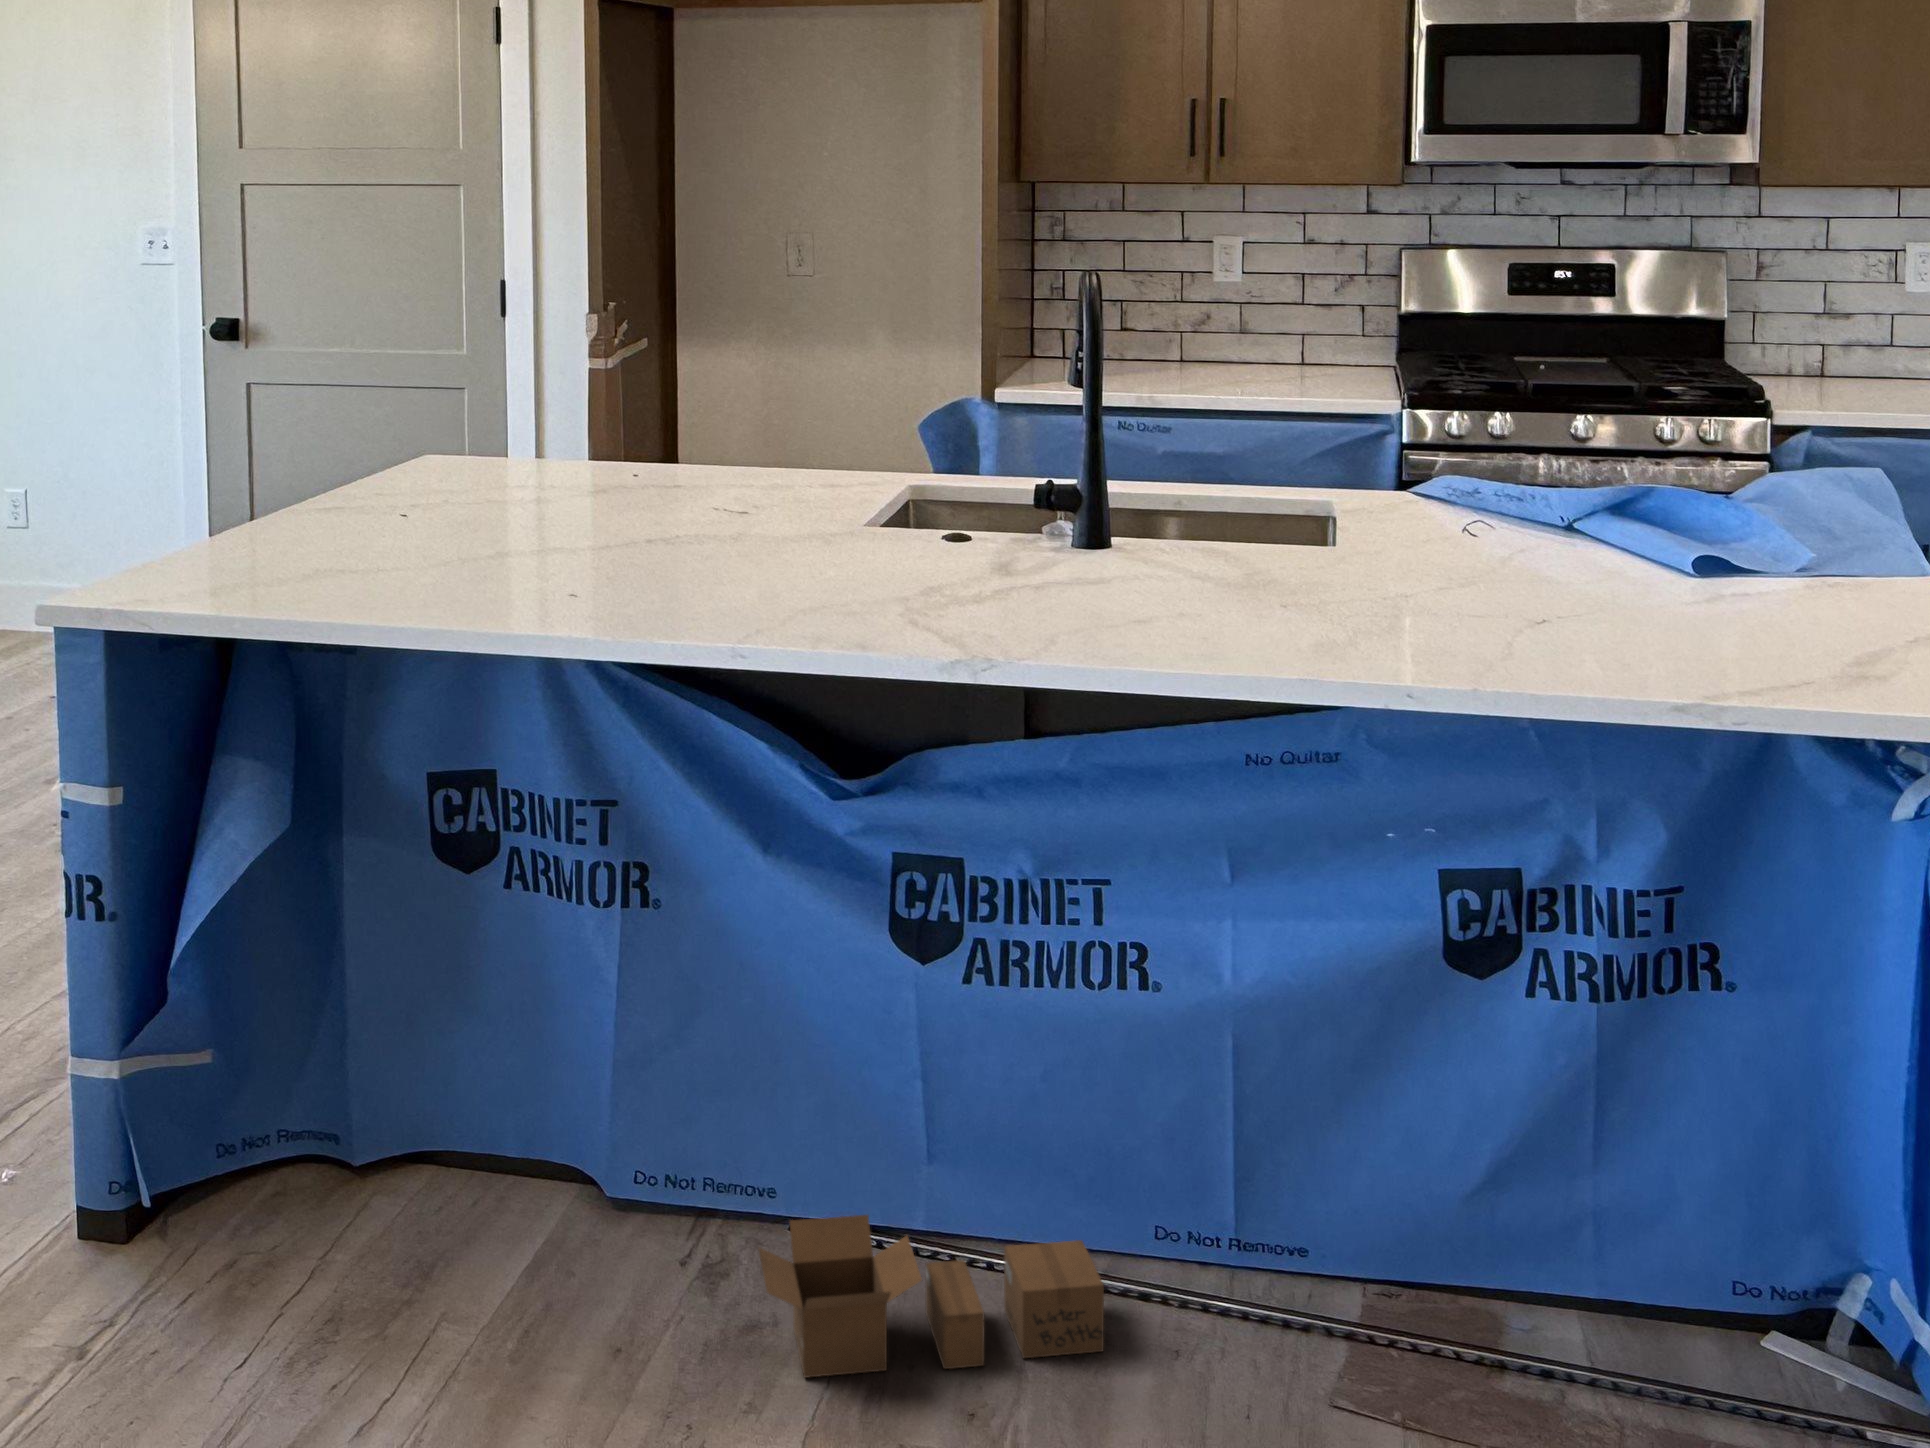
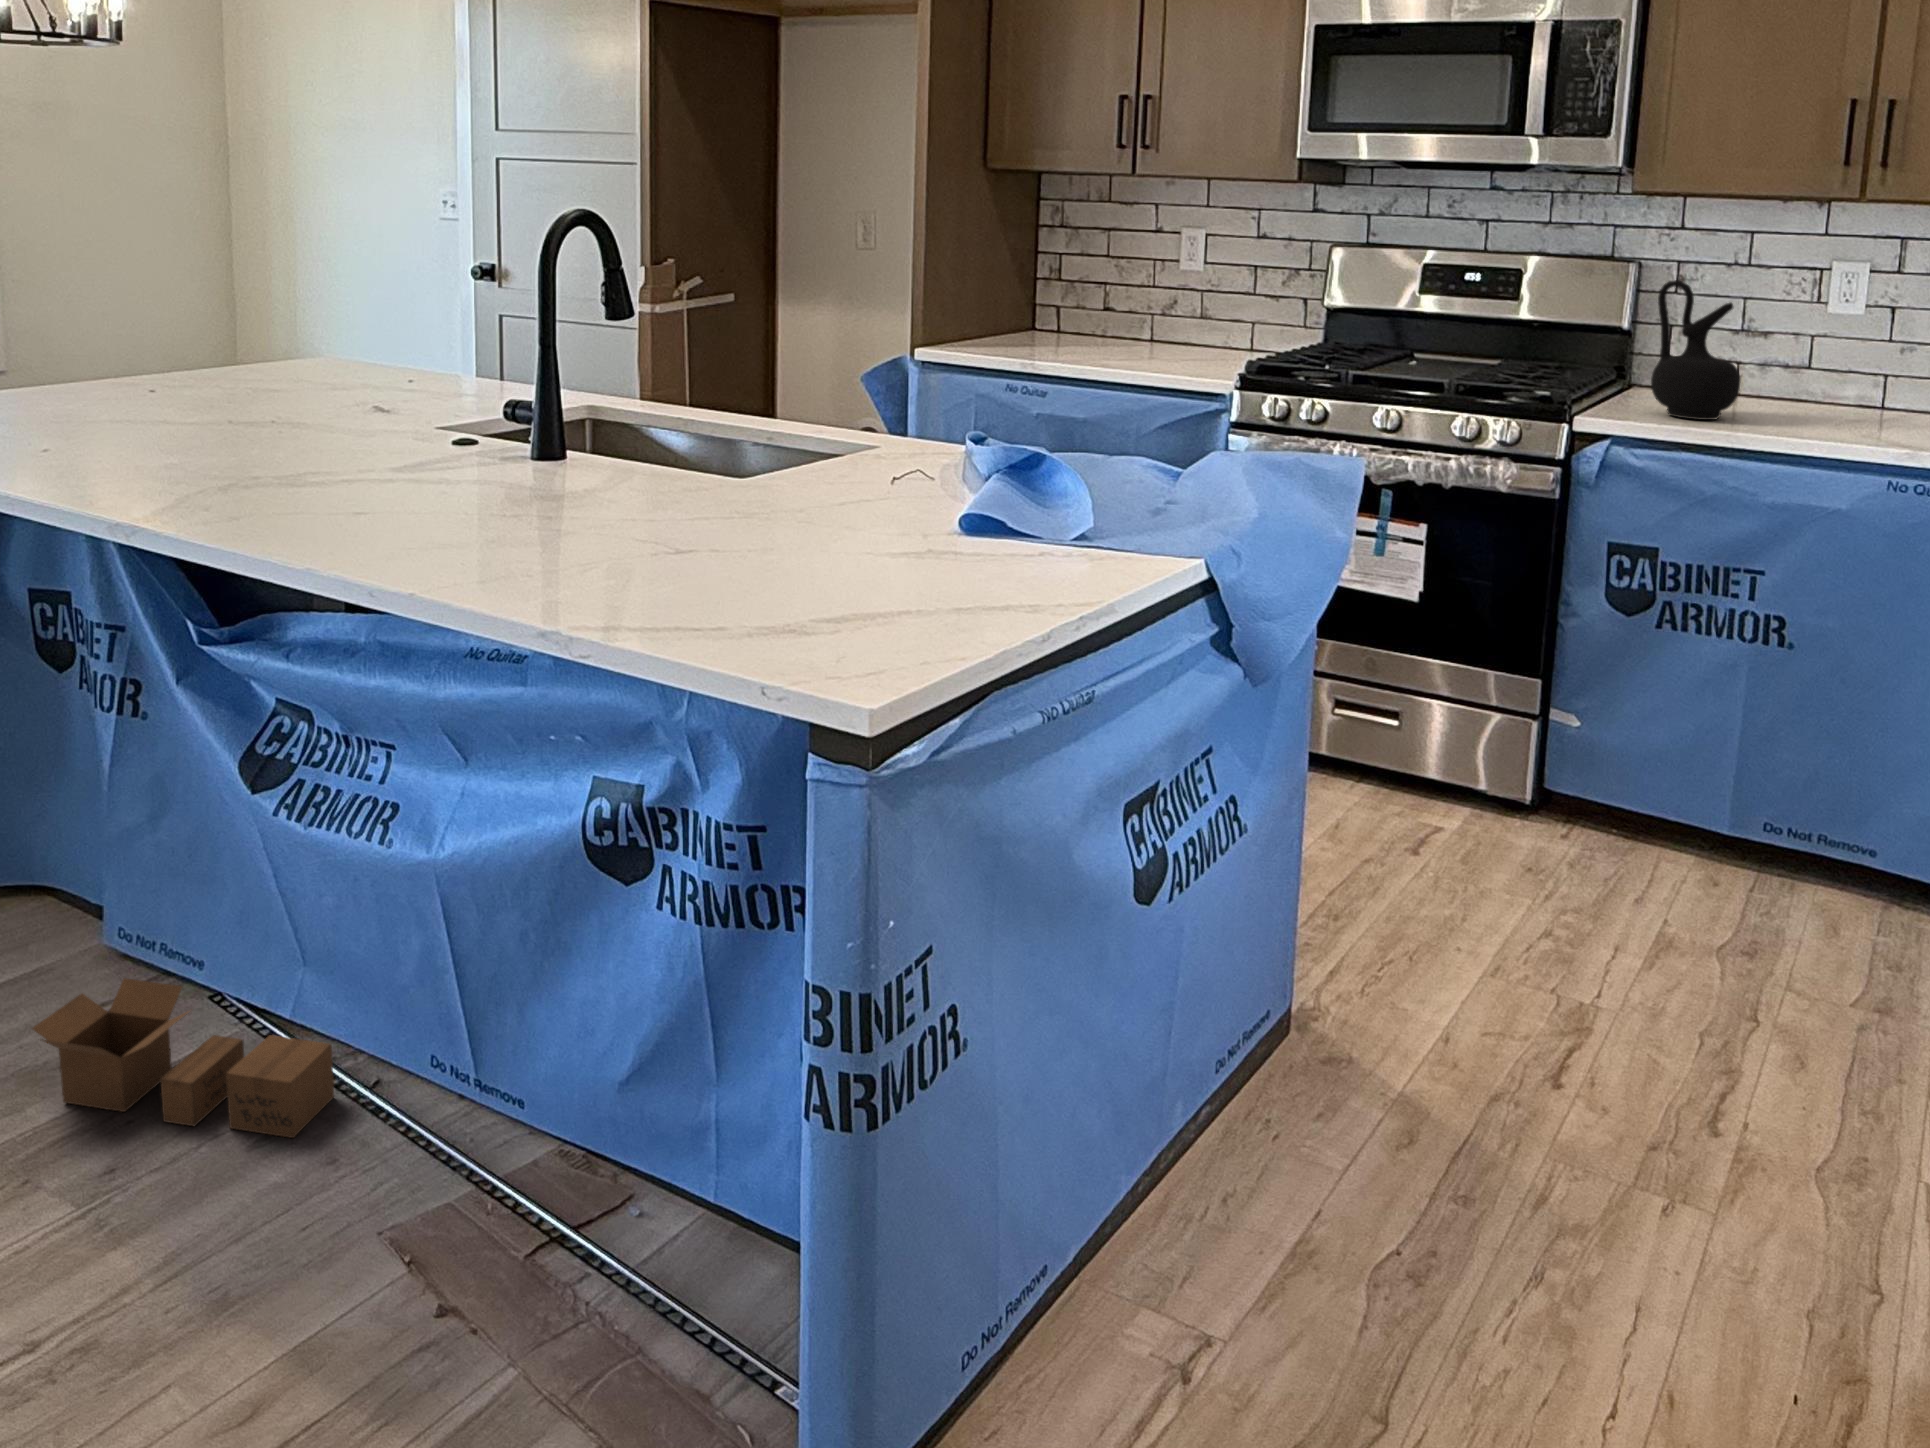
ceramic jug: none [1814,270,1903,404] -> present [1651,280,1740,420]

